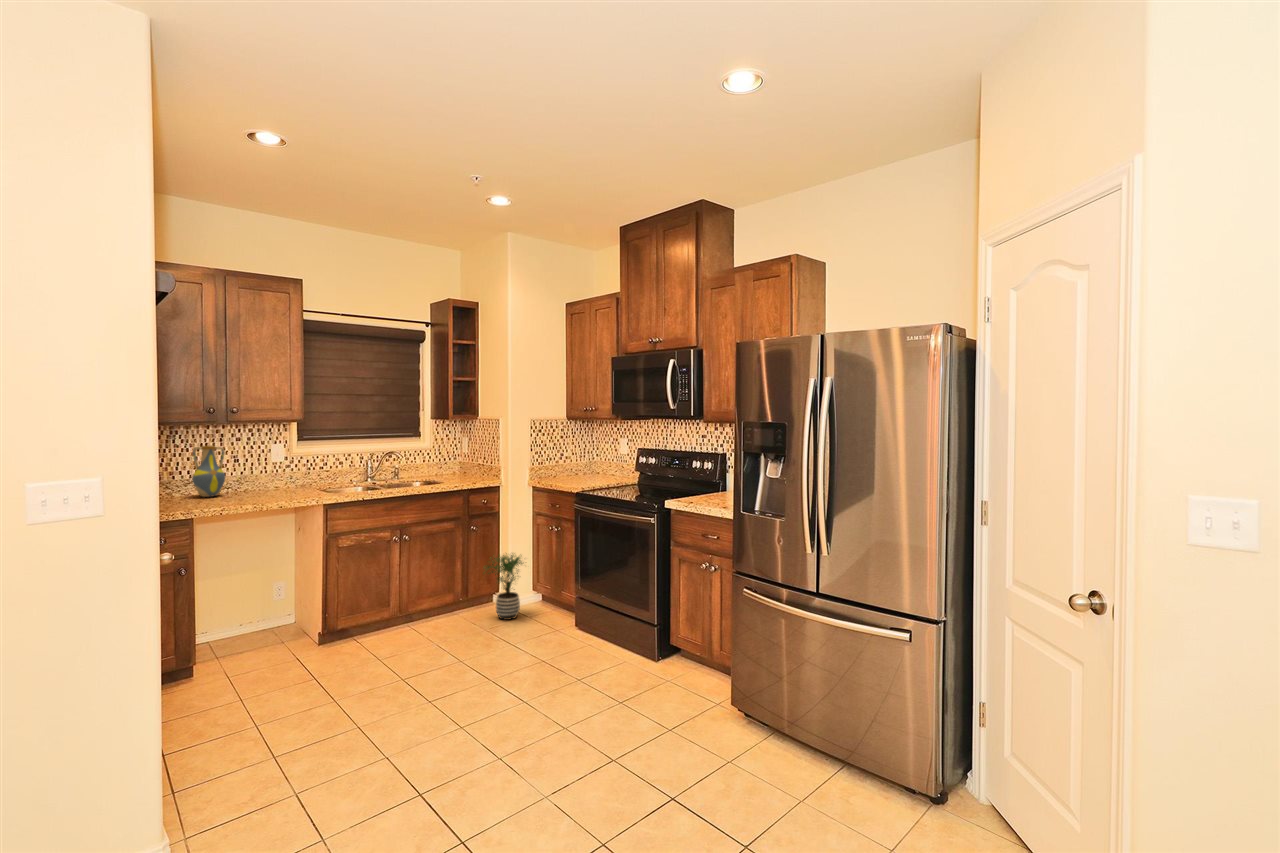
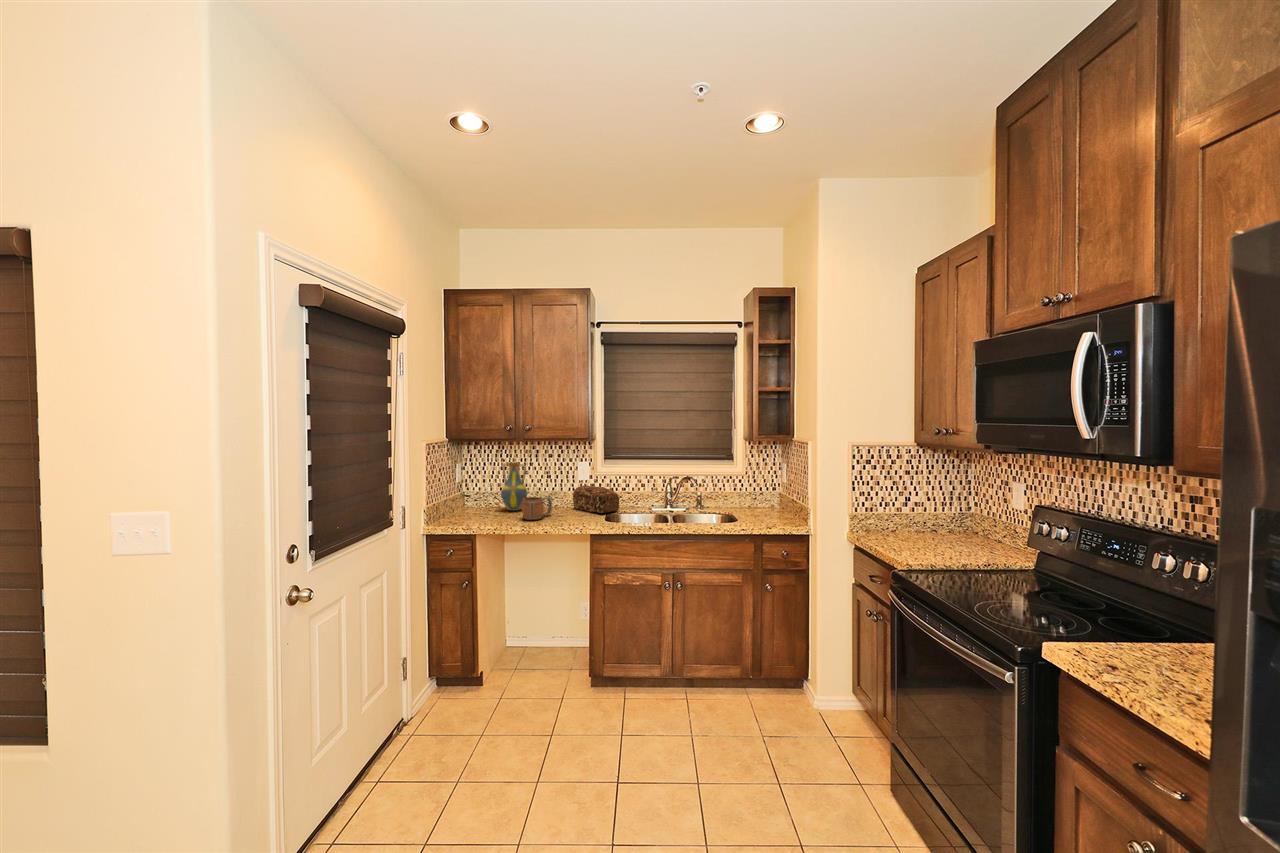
bread loaf: none [275,466,329,490] -> present [573,485,619,513]
mug: none [239,477,267,500] -> present [522,496,552,520]
potted plant: present [484,555,523,620] -> none [764,627,832,728]

